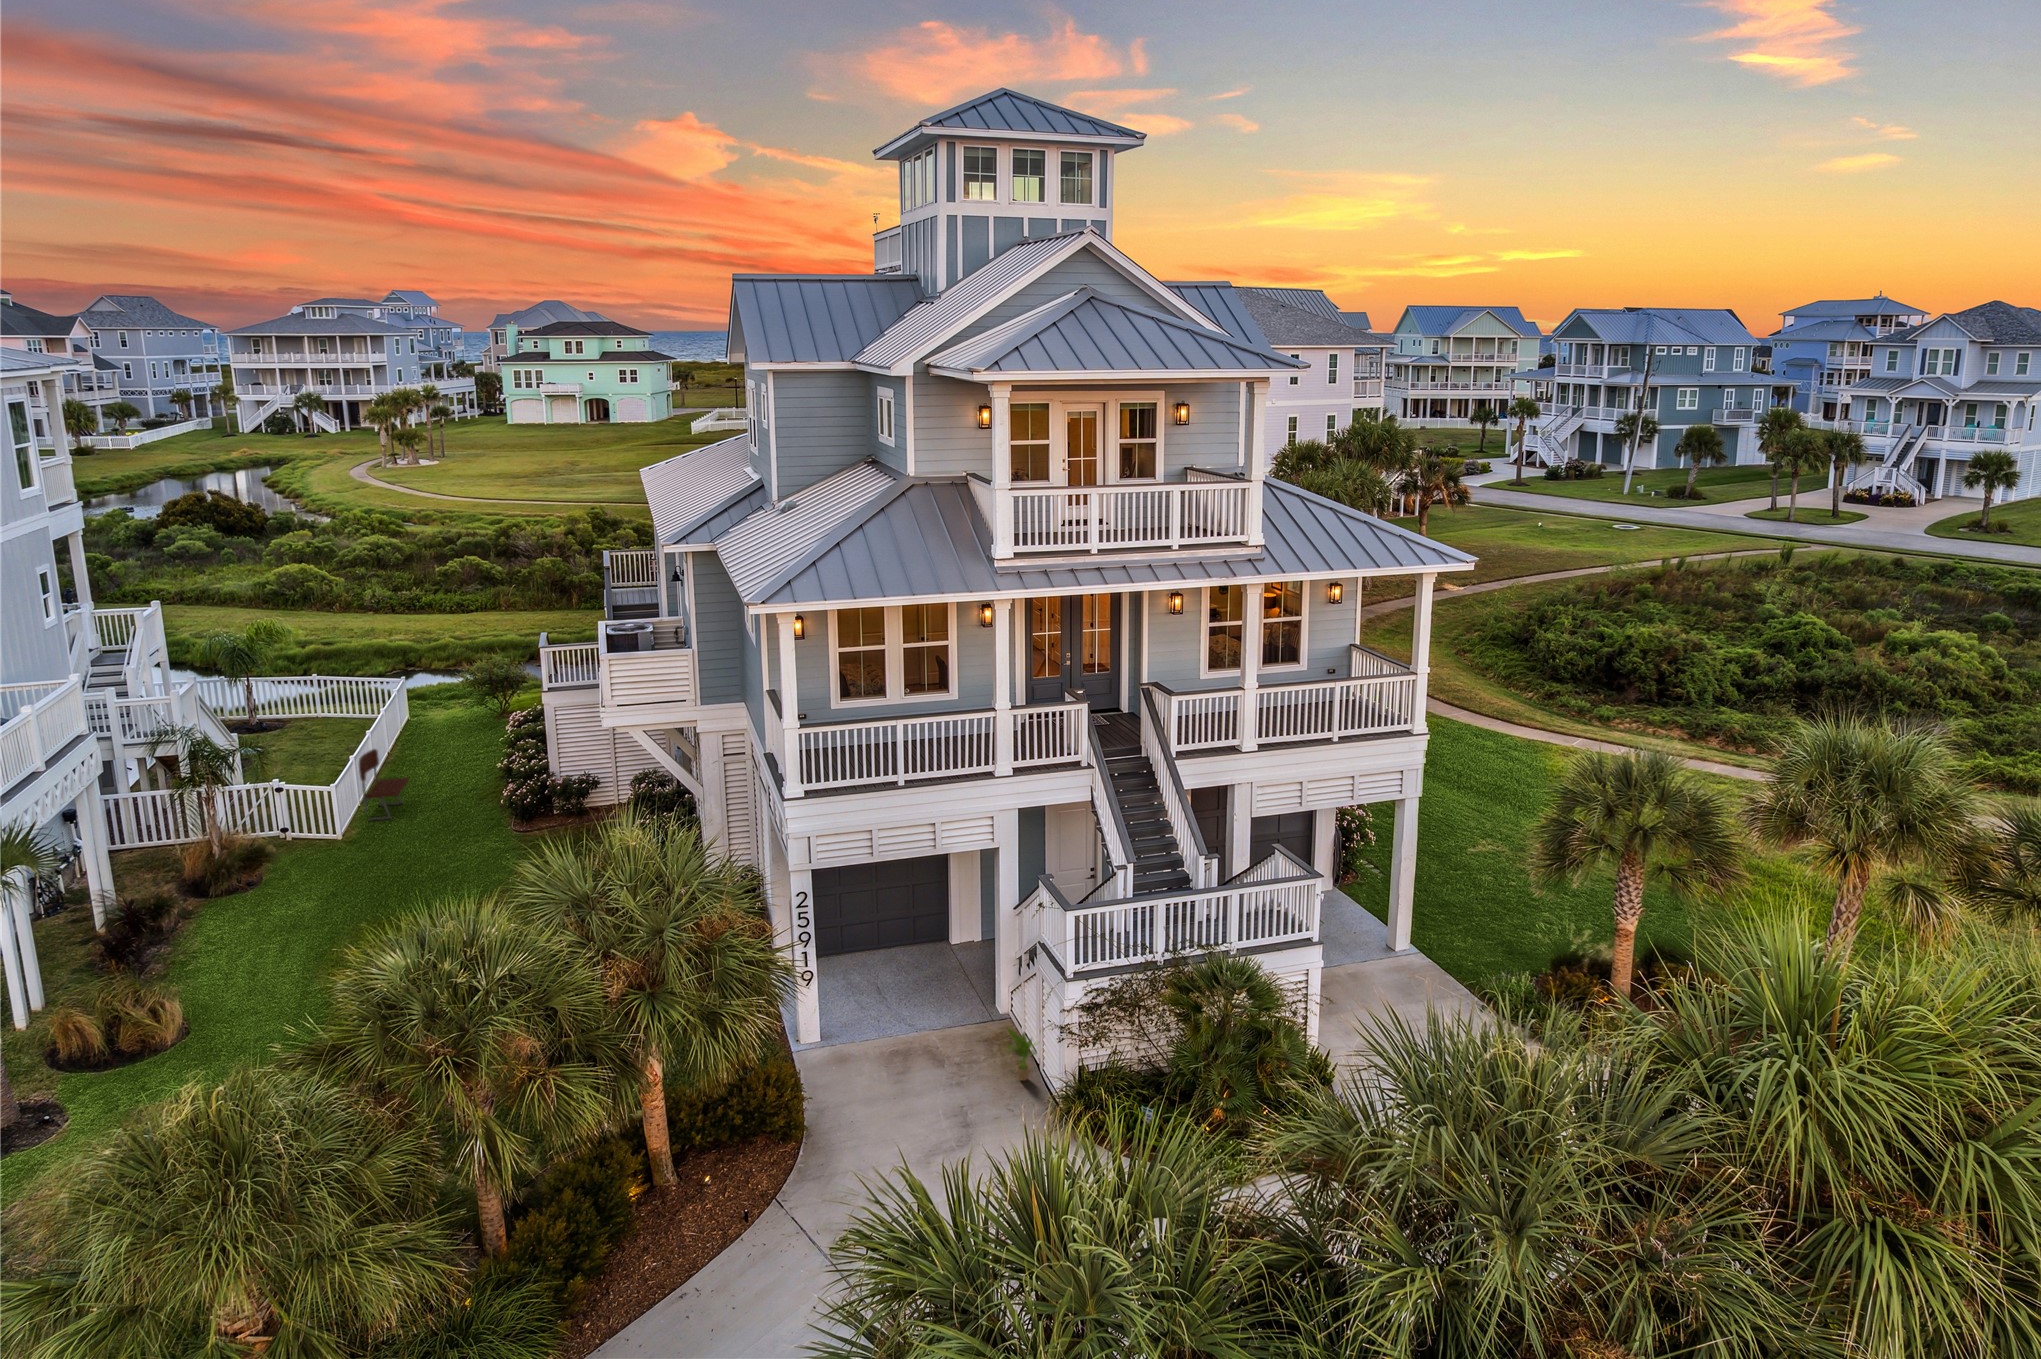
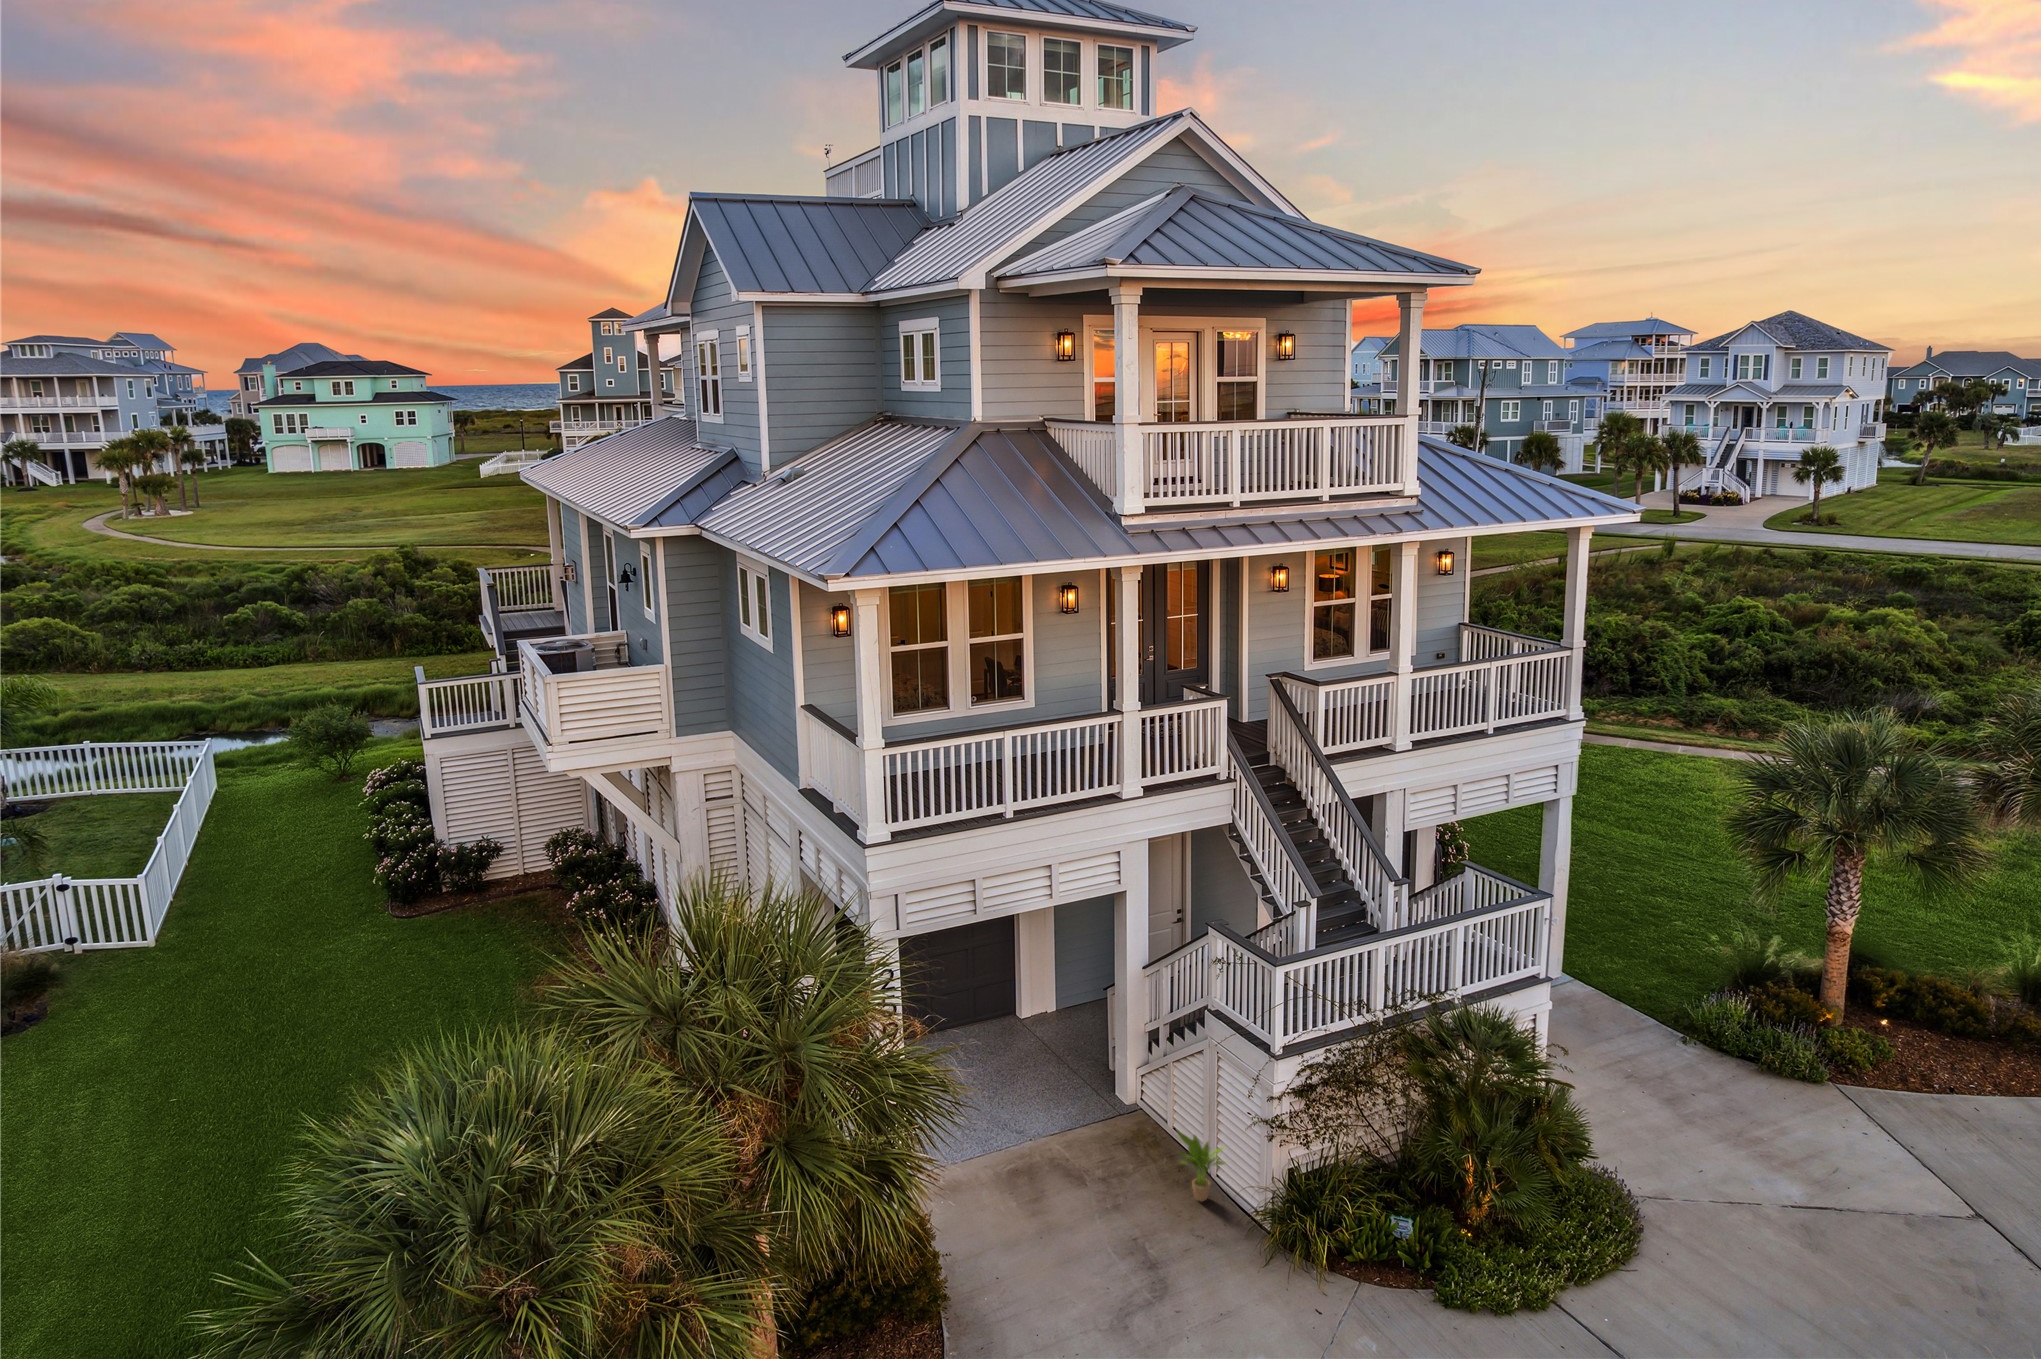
bench: present [359,749,409,821] -> none [171,826,240,921]

